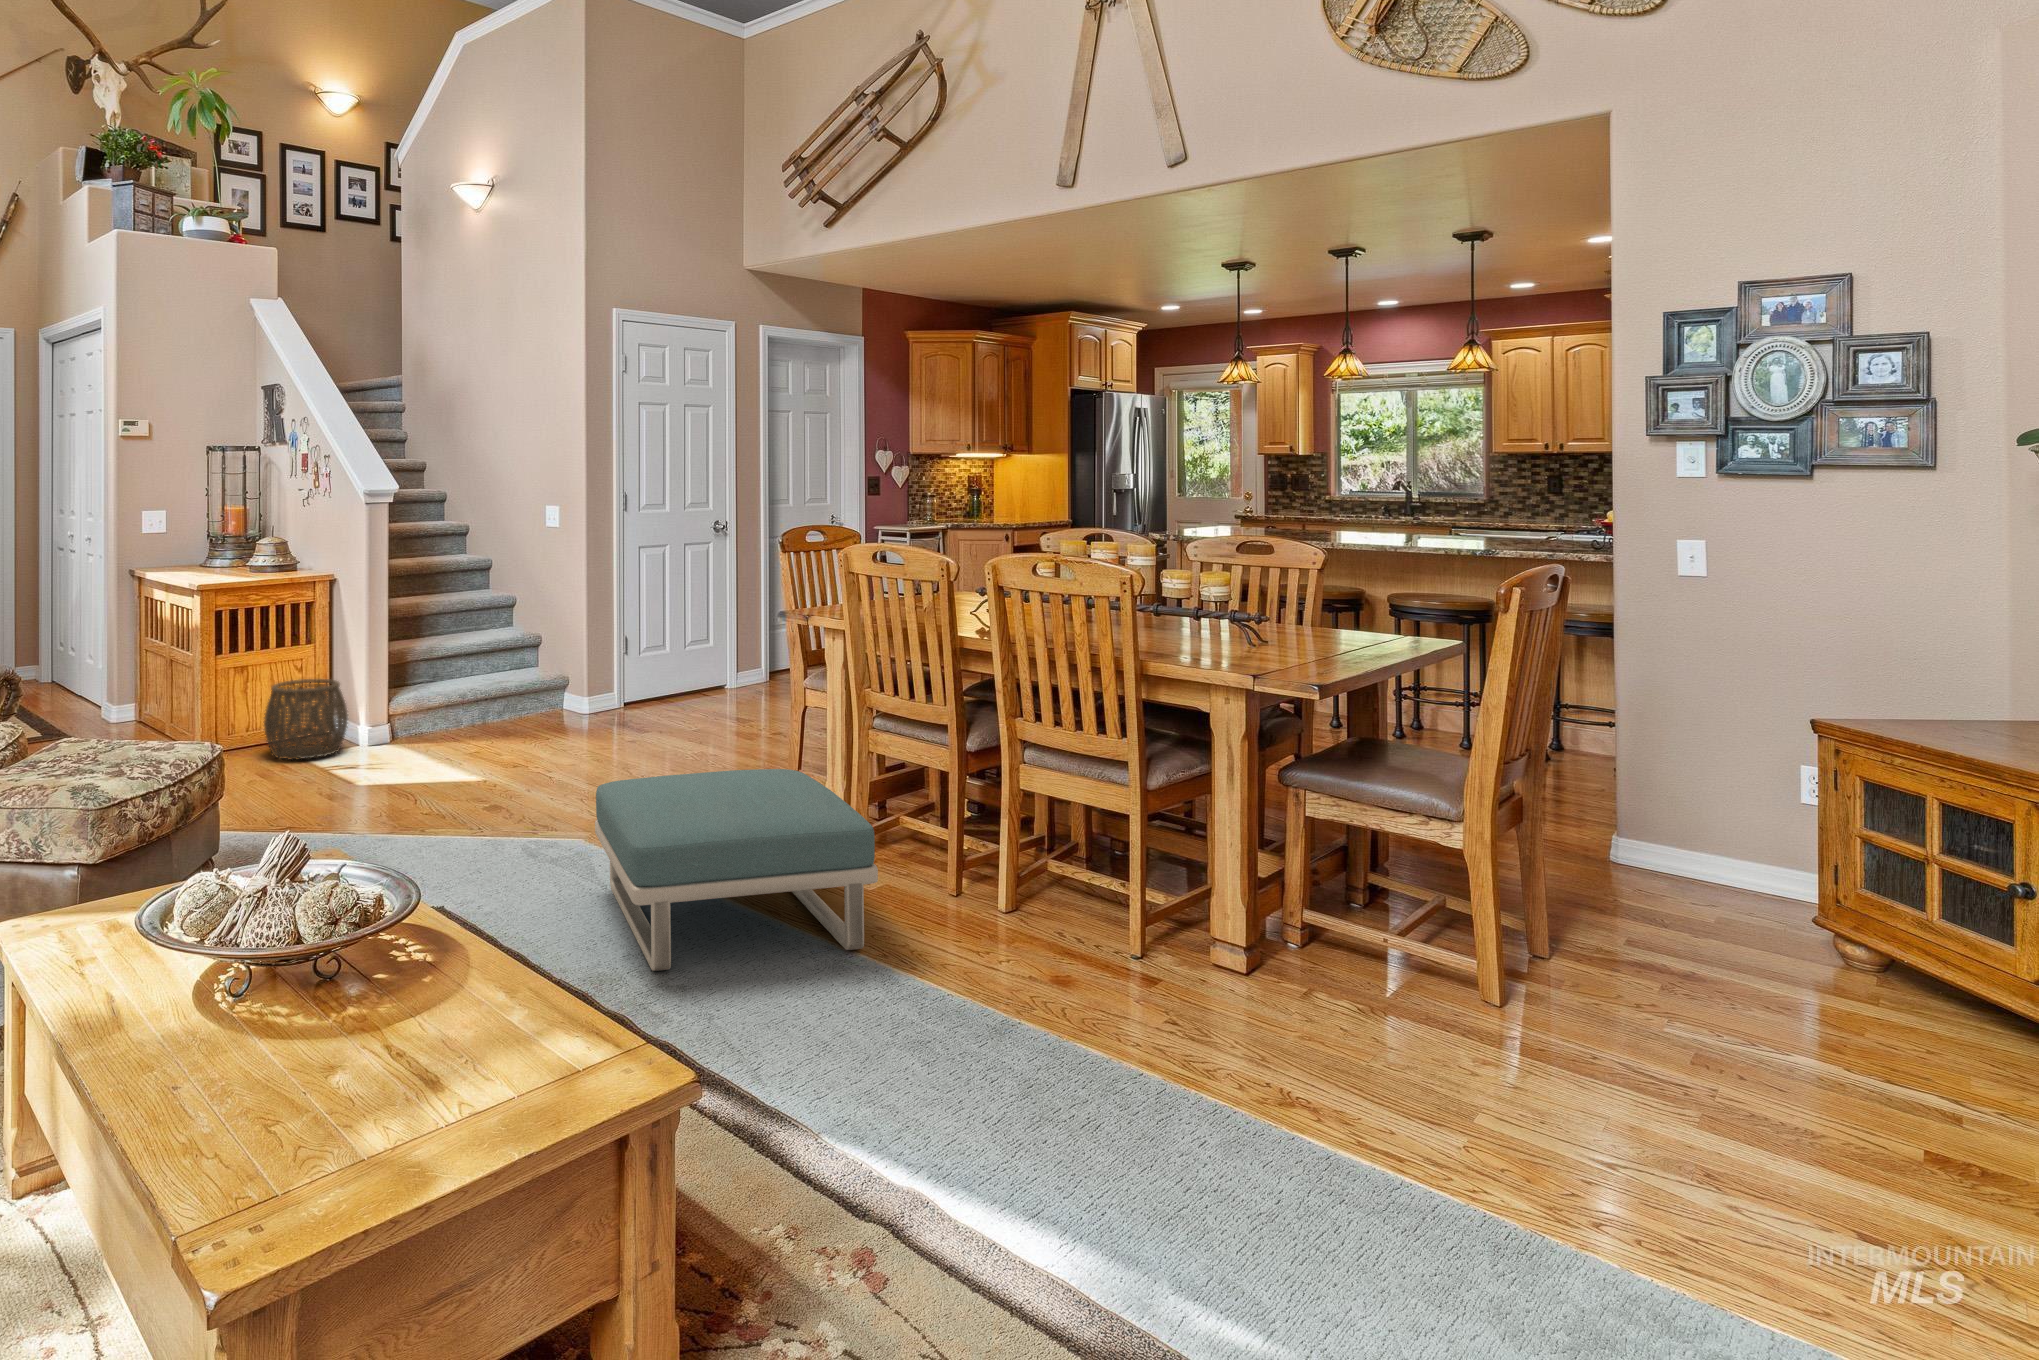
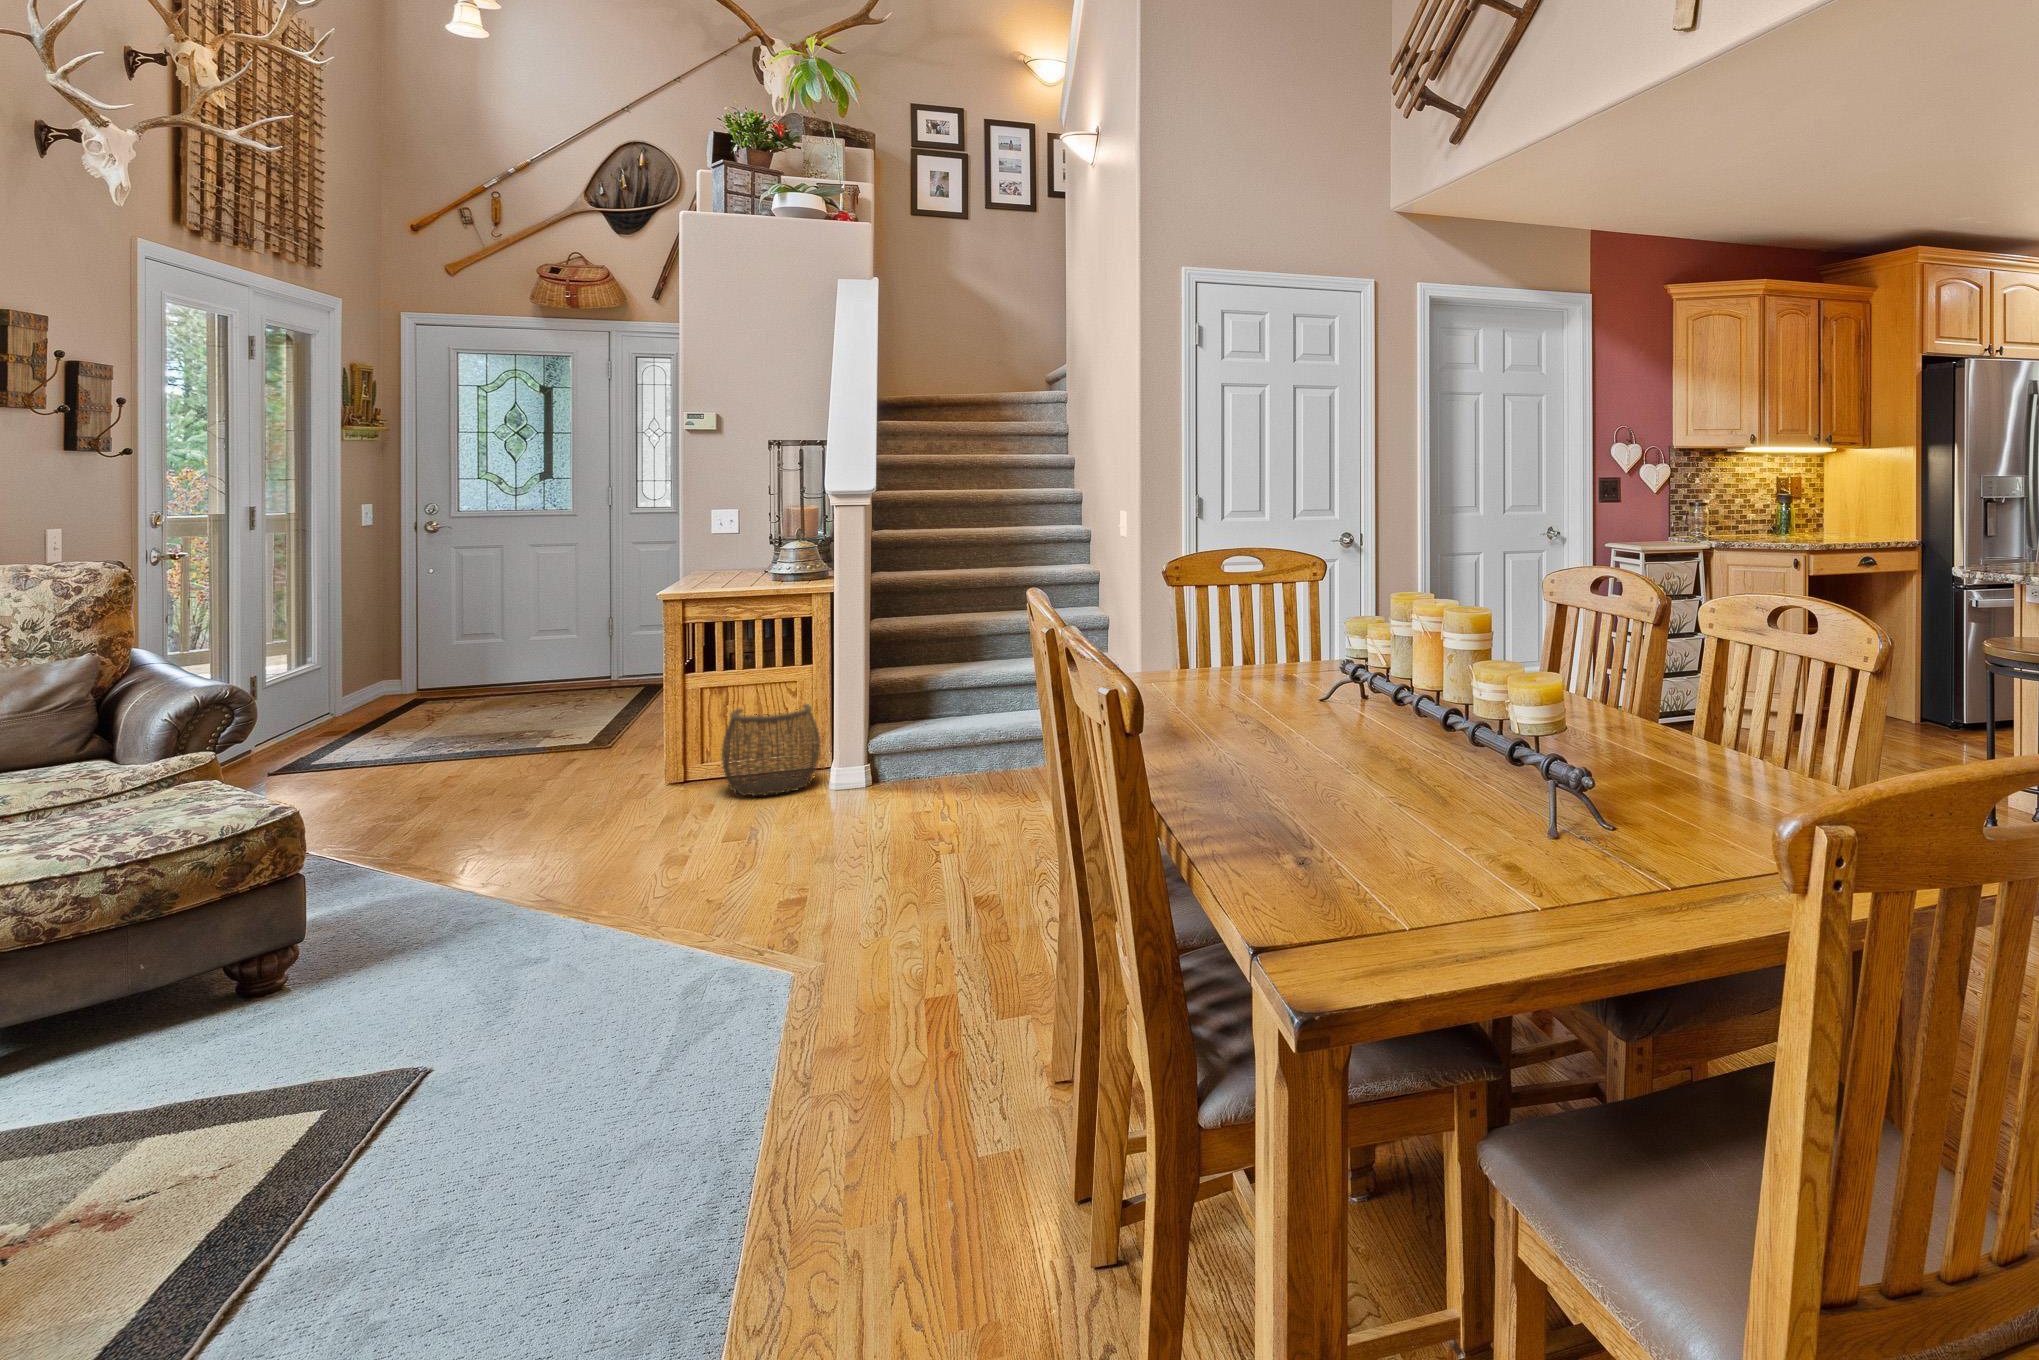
footstool: present [595,769,878,971] -> none [387,911,936,1268]

